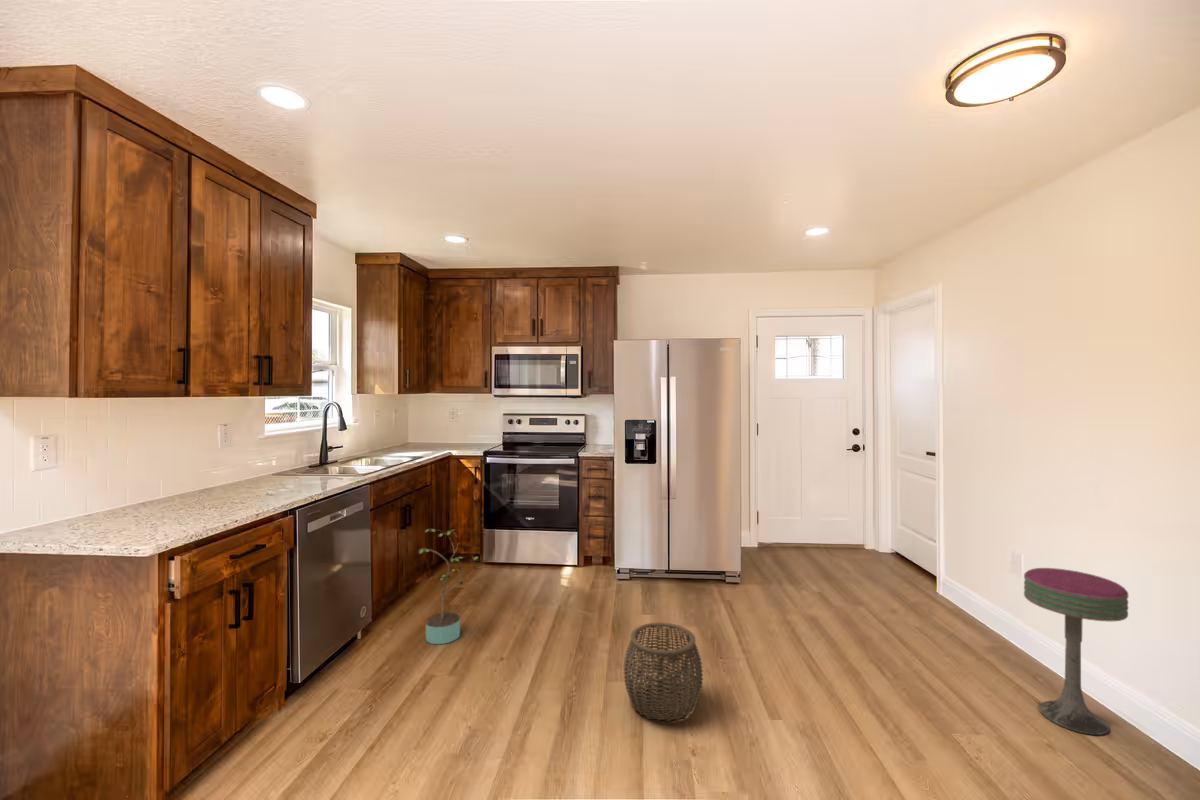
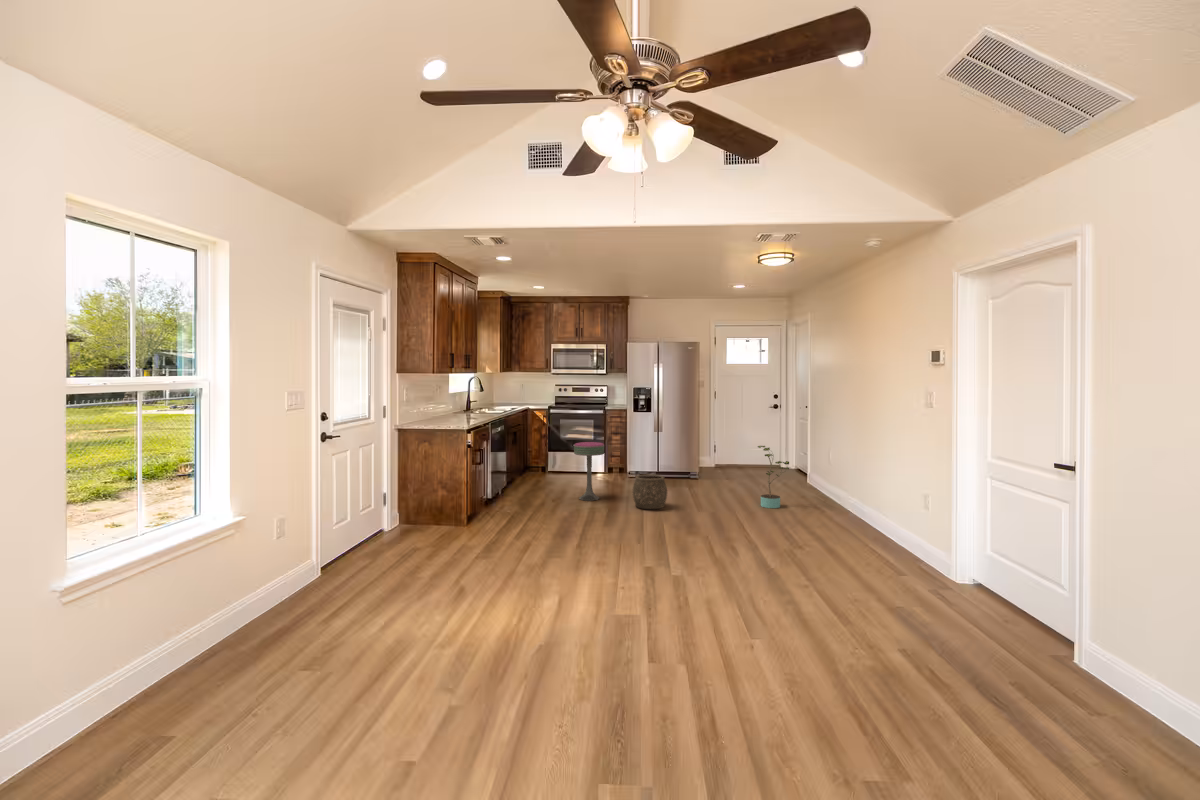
potted plant: present [417,528,481,644] -> present [758,446,789,508]
bar stool: present [1024,568,1128,735] -> present [574,442,604,501]

